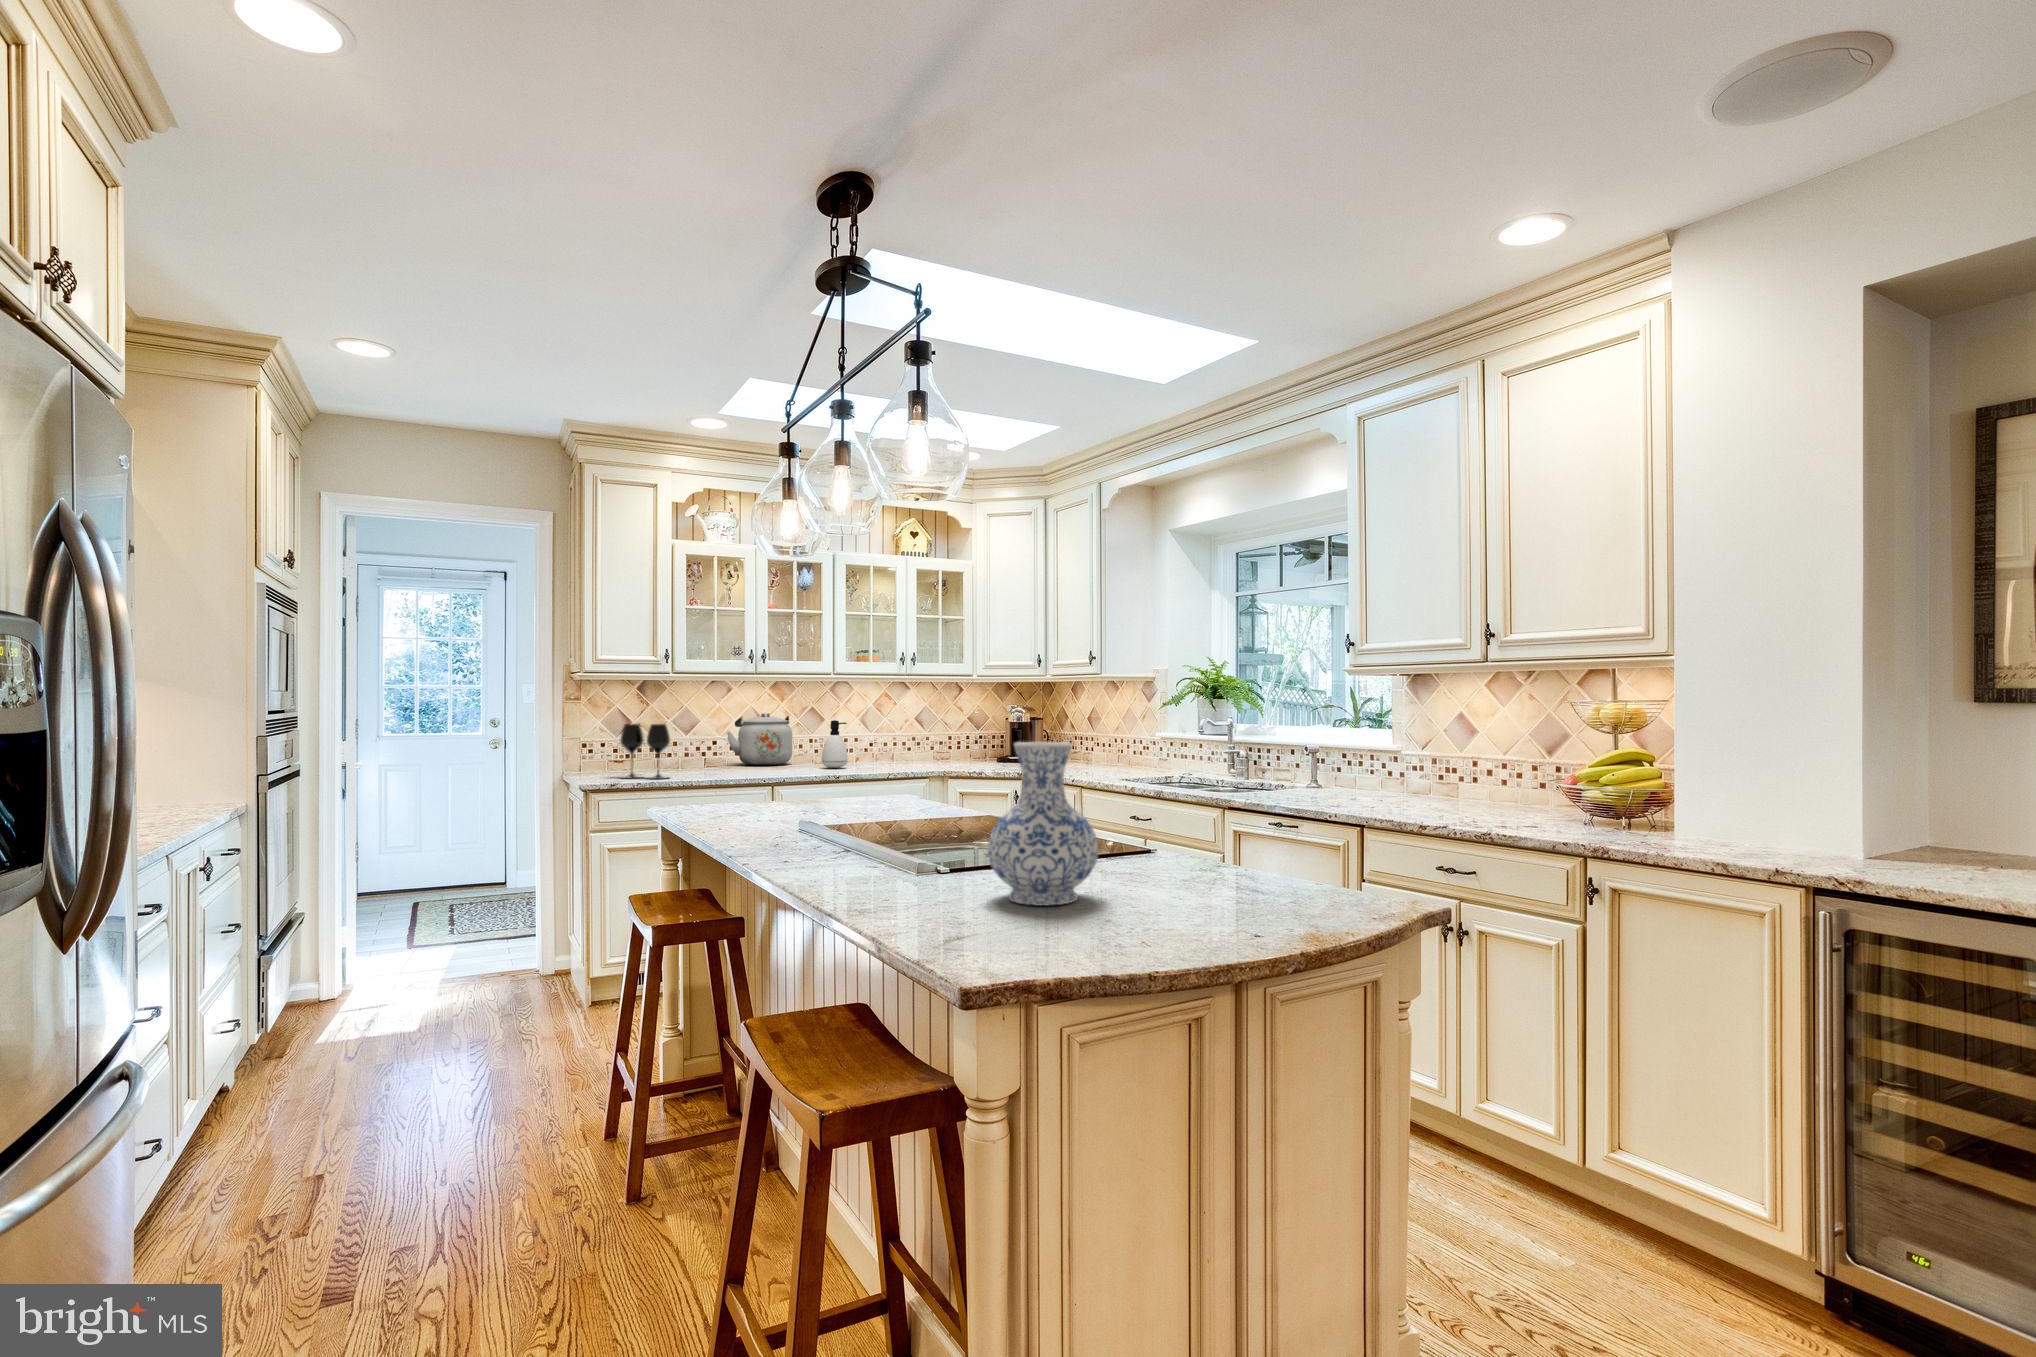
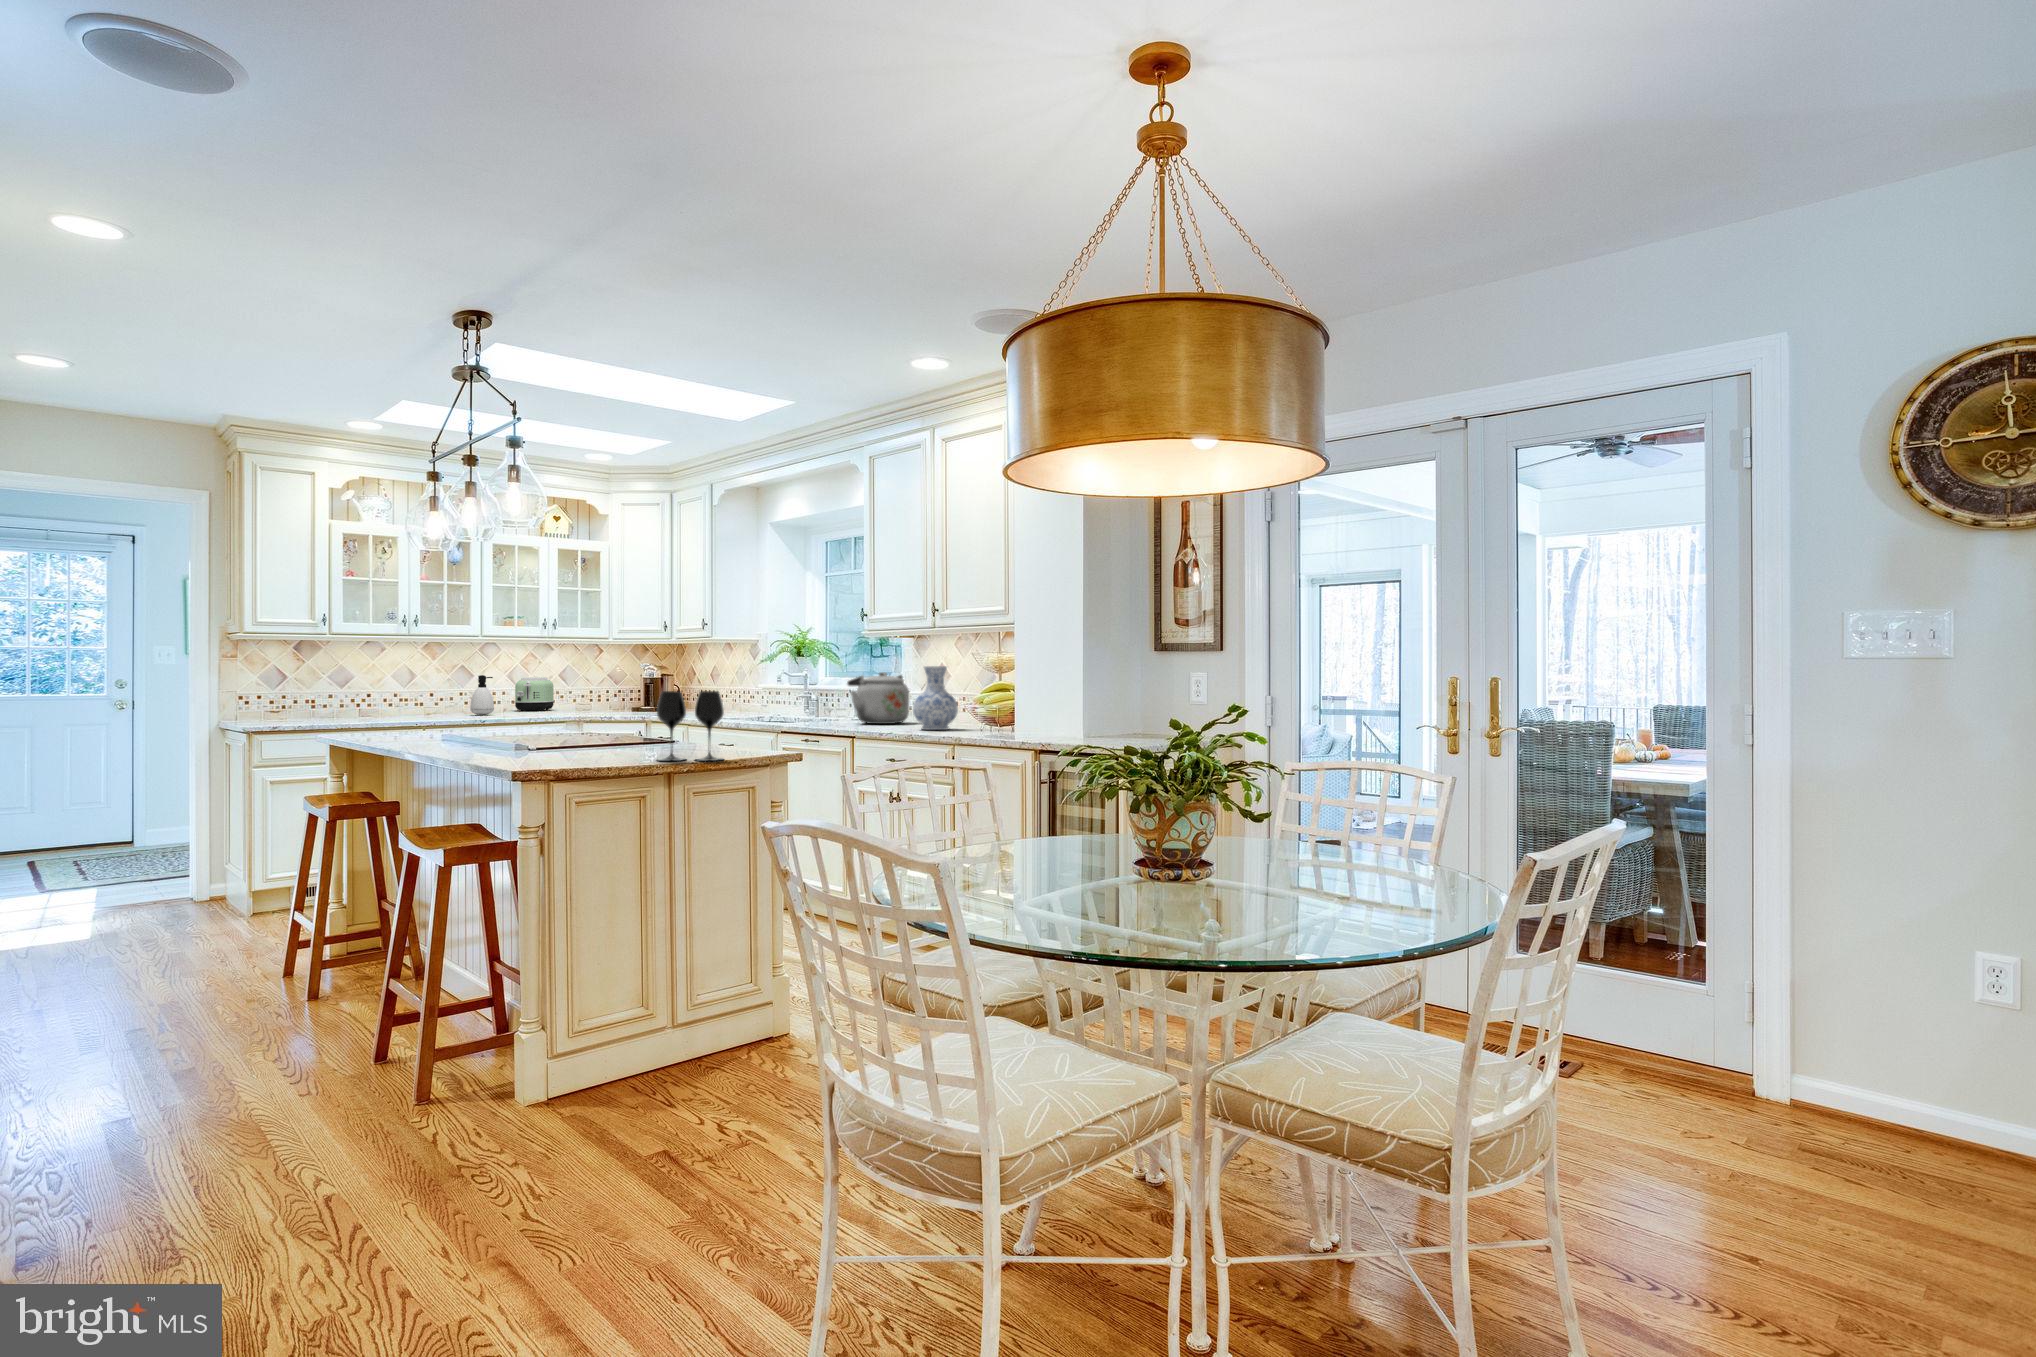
kettle: present [727,713,792,765] -> present [847,672,909,724]
toaster: none [868,721,911,761] -> present [515,677,554,711]
wine glass: present [620,724,670,779] -> present [657,691,724,761]
vase: present [988,742,1098,906] -> present [913,666,958,730]

